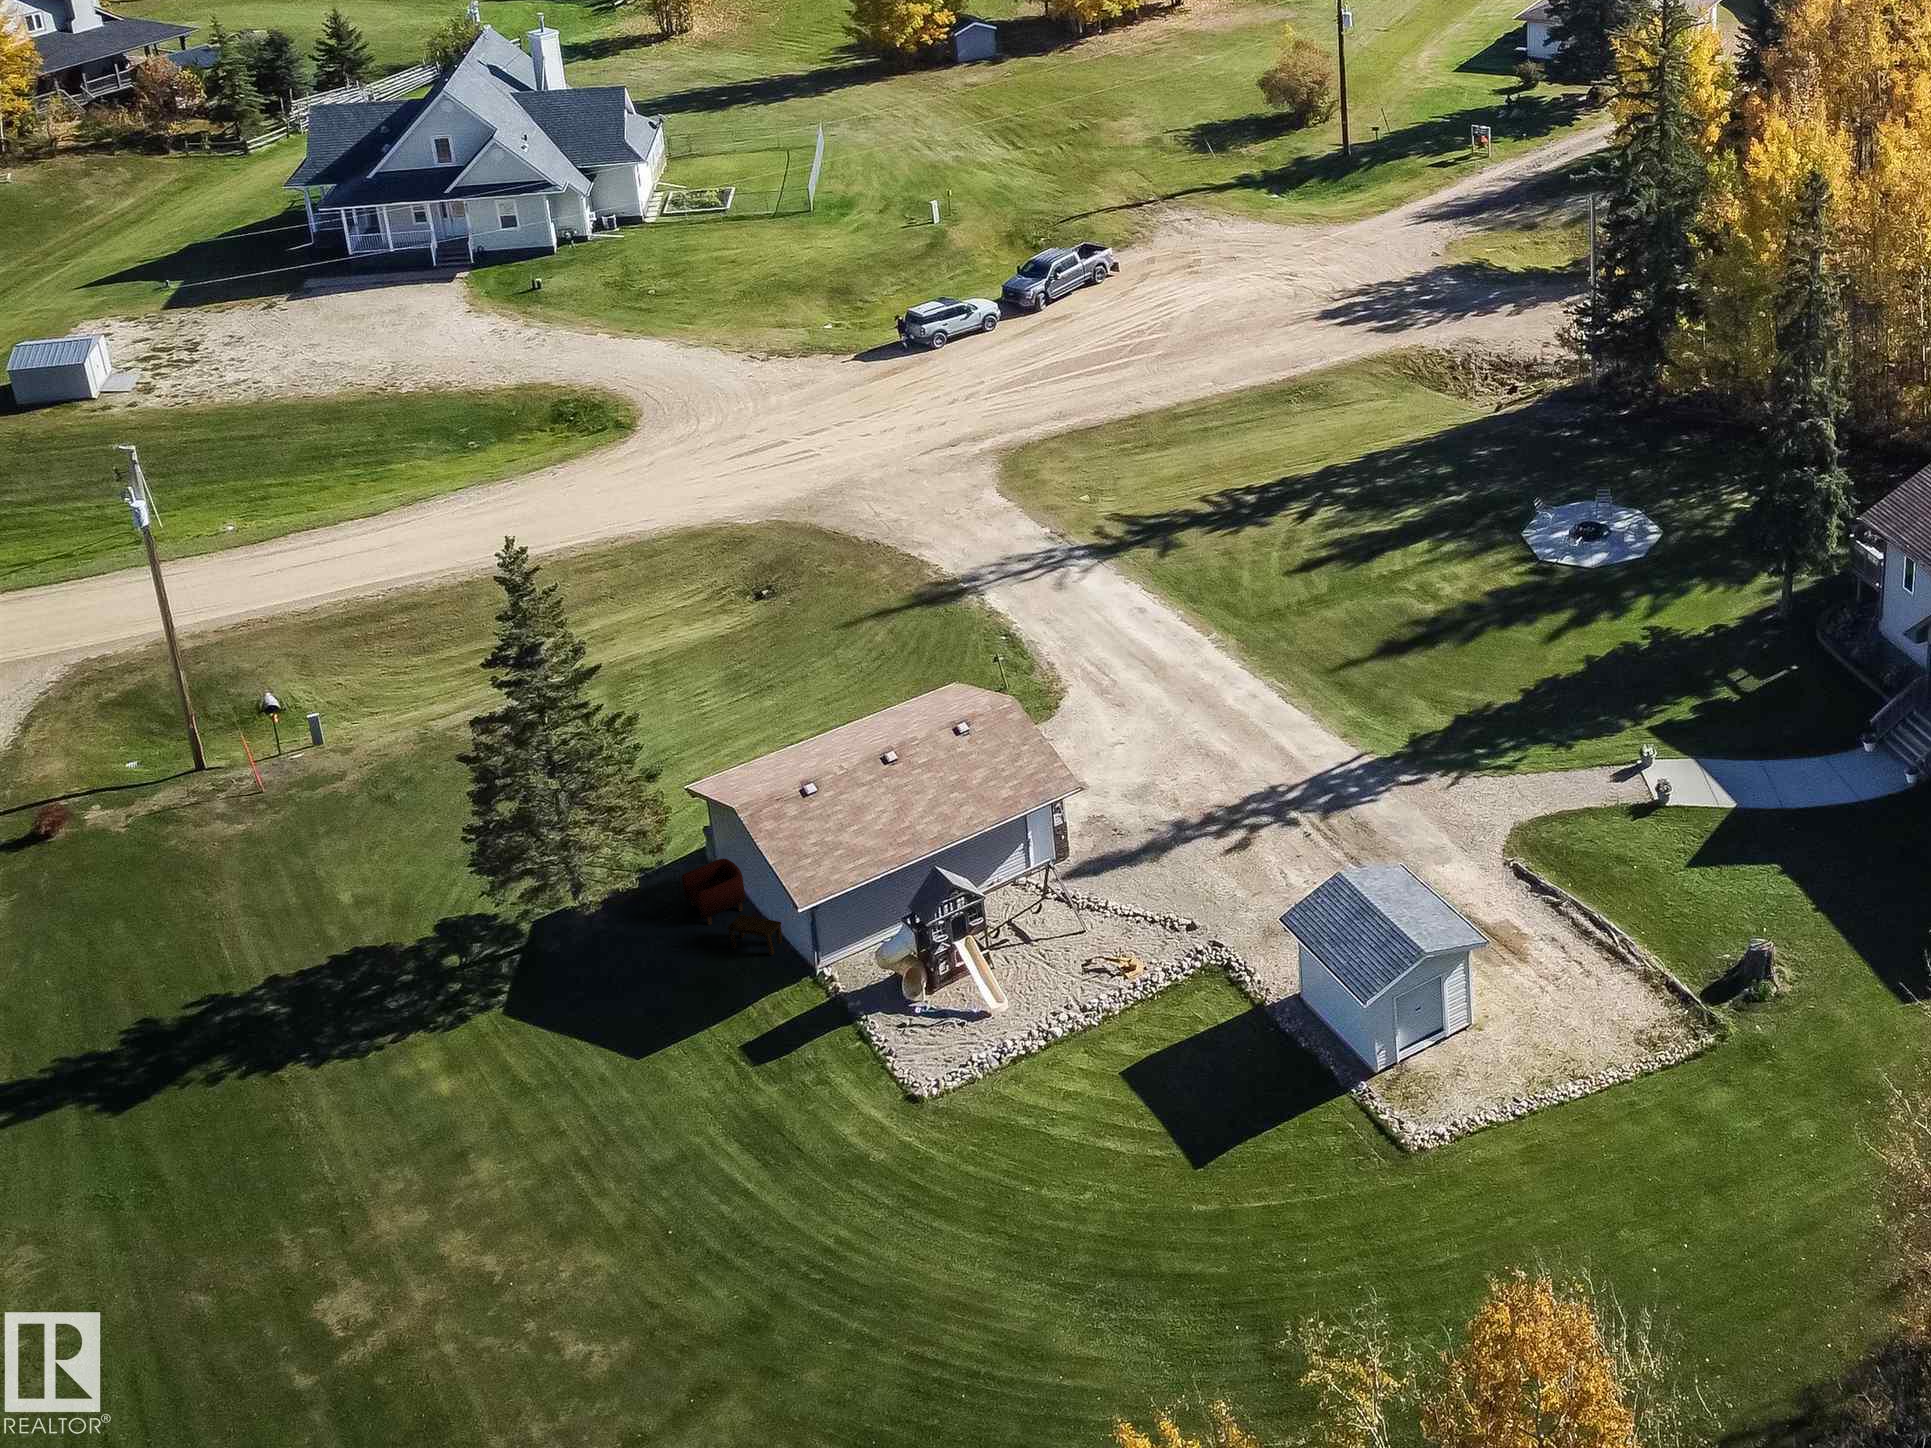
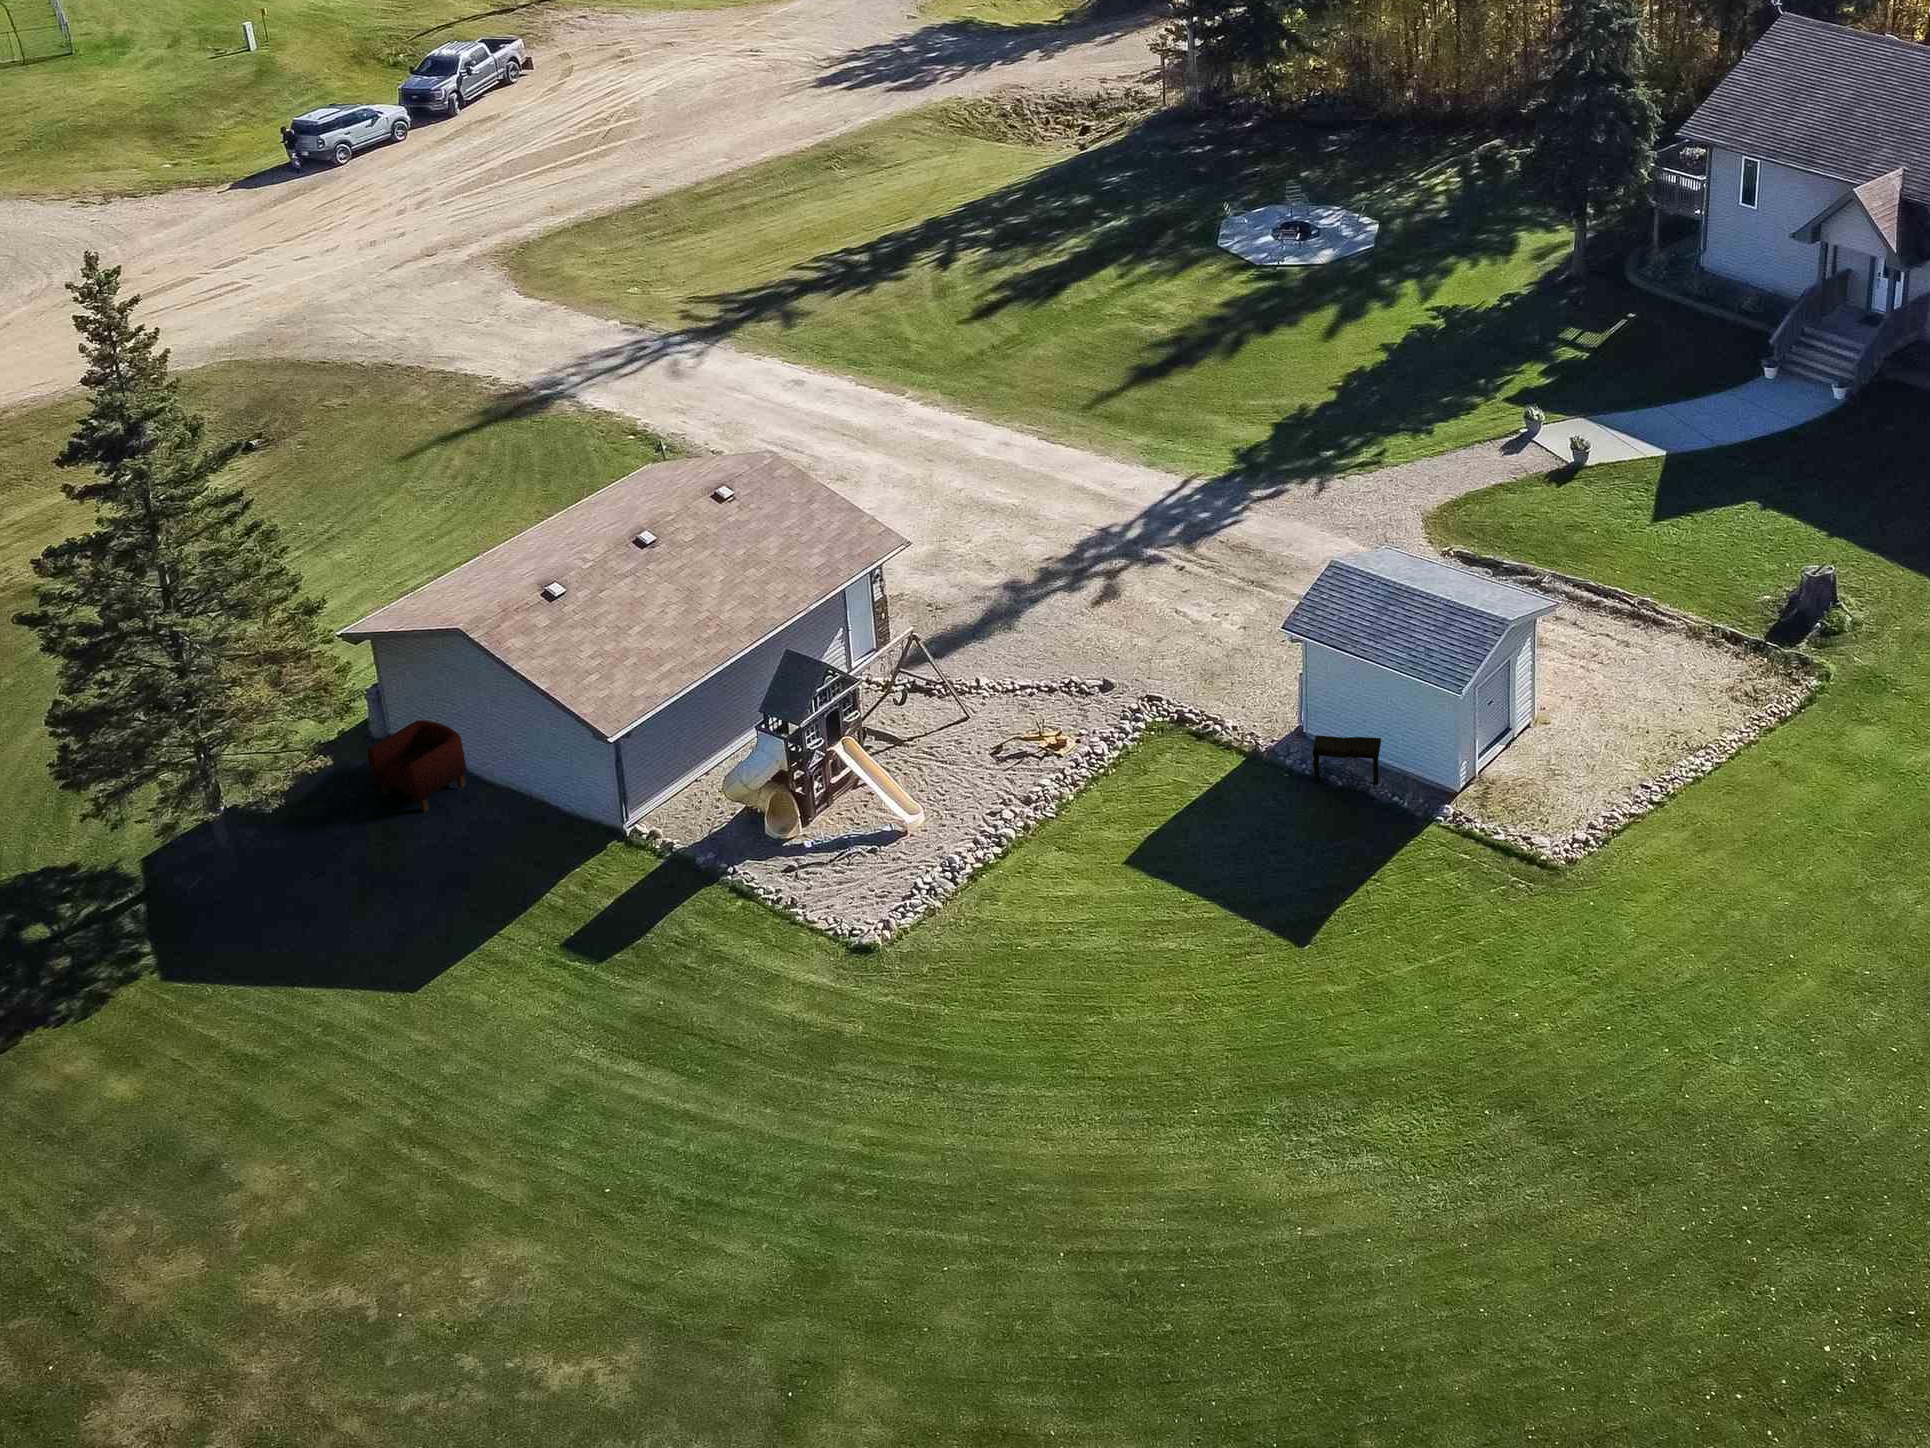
bench: present [728,915,782,956] -> present [1313,735,1381,785]

